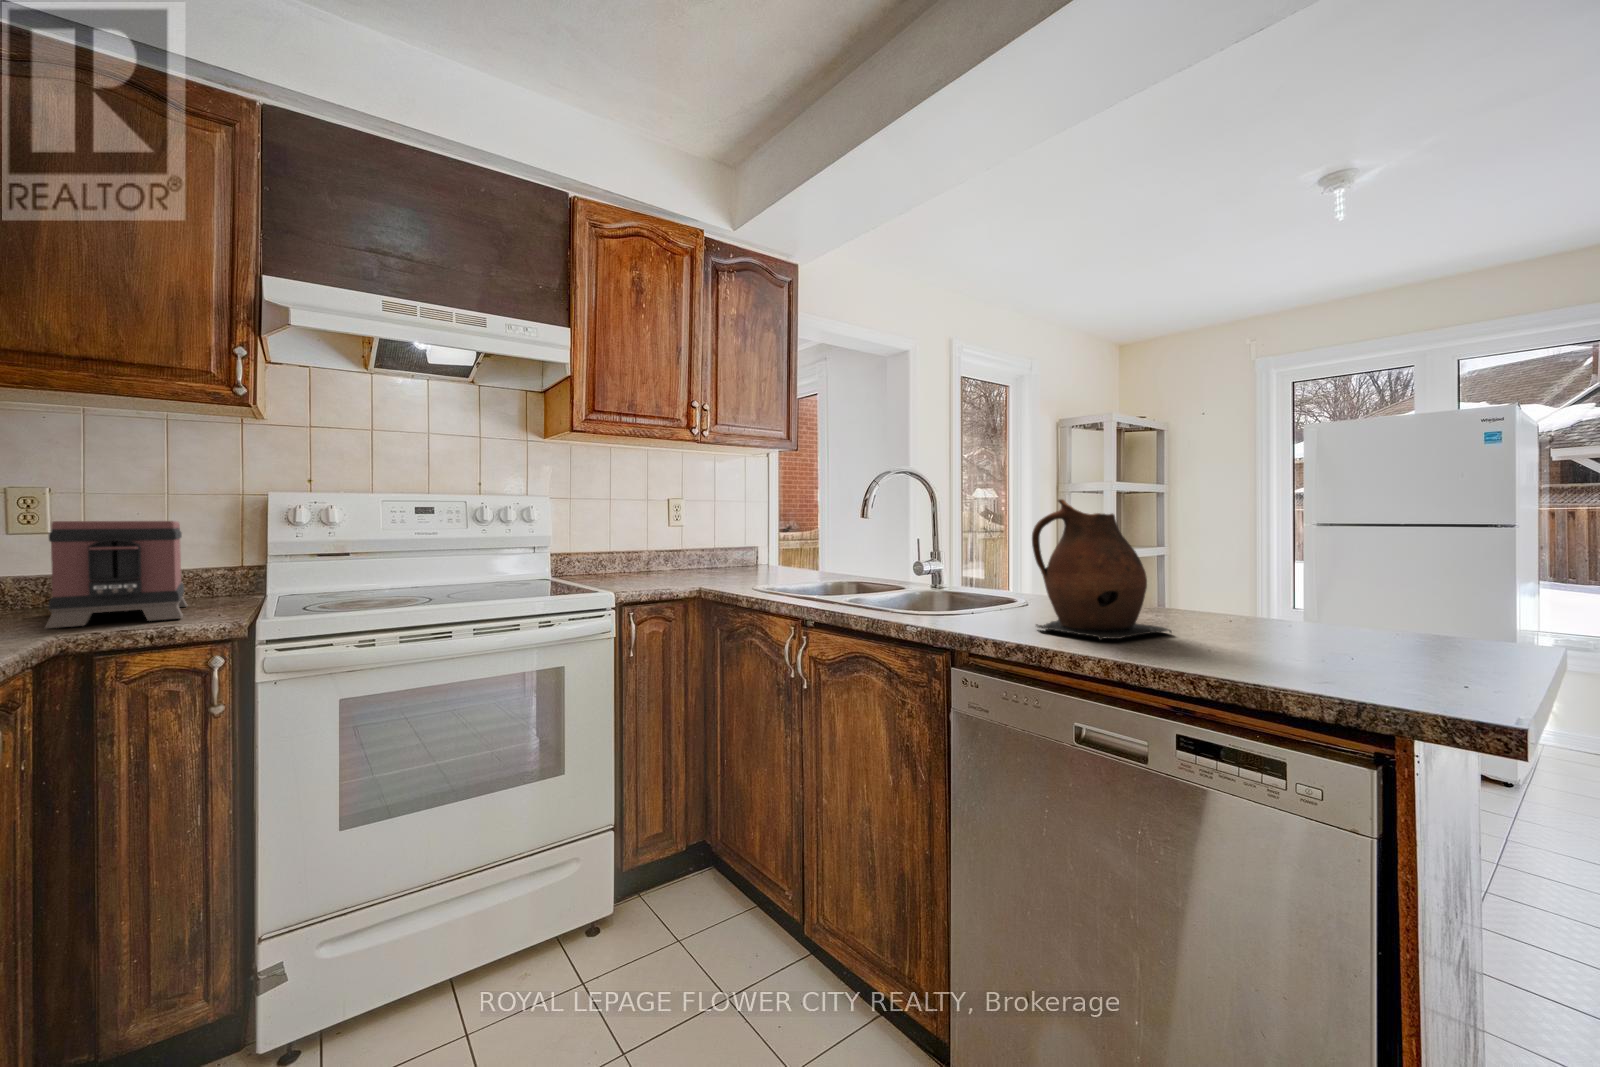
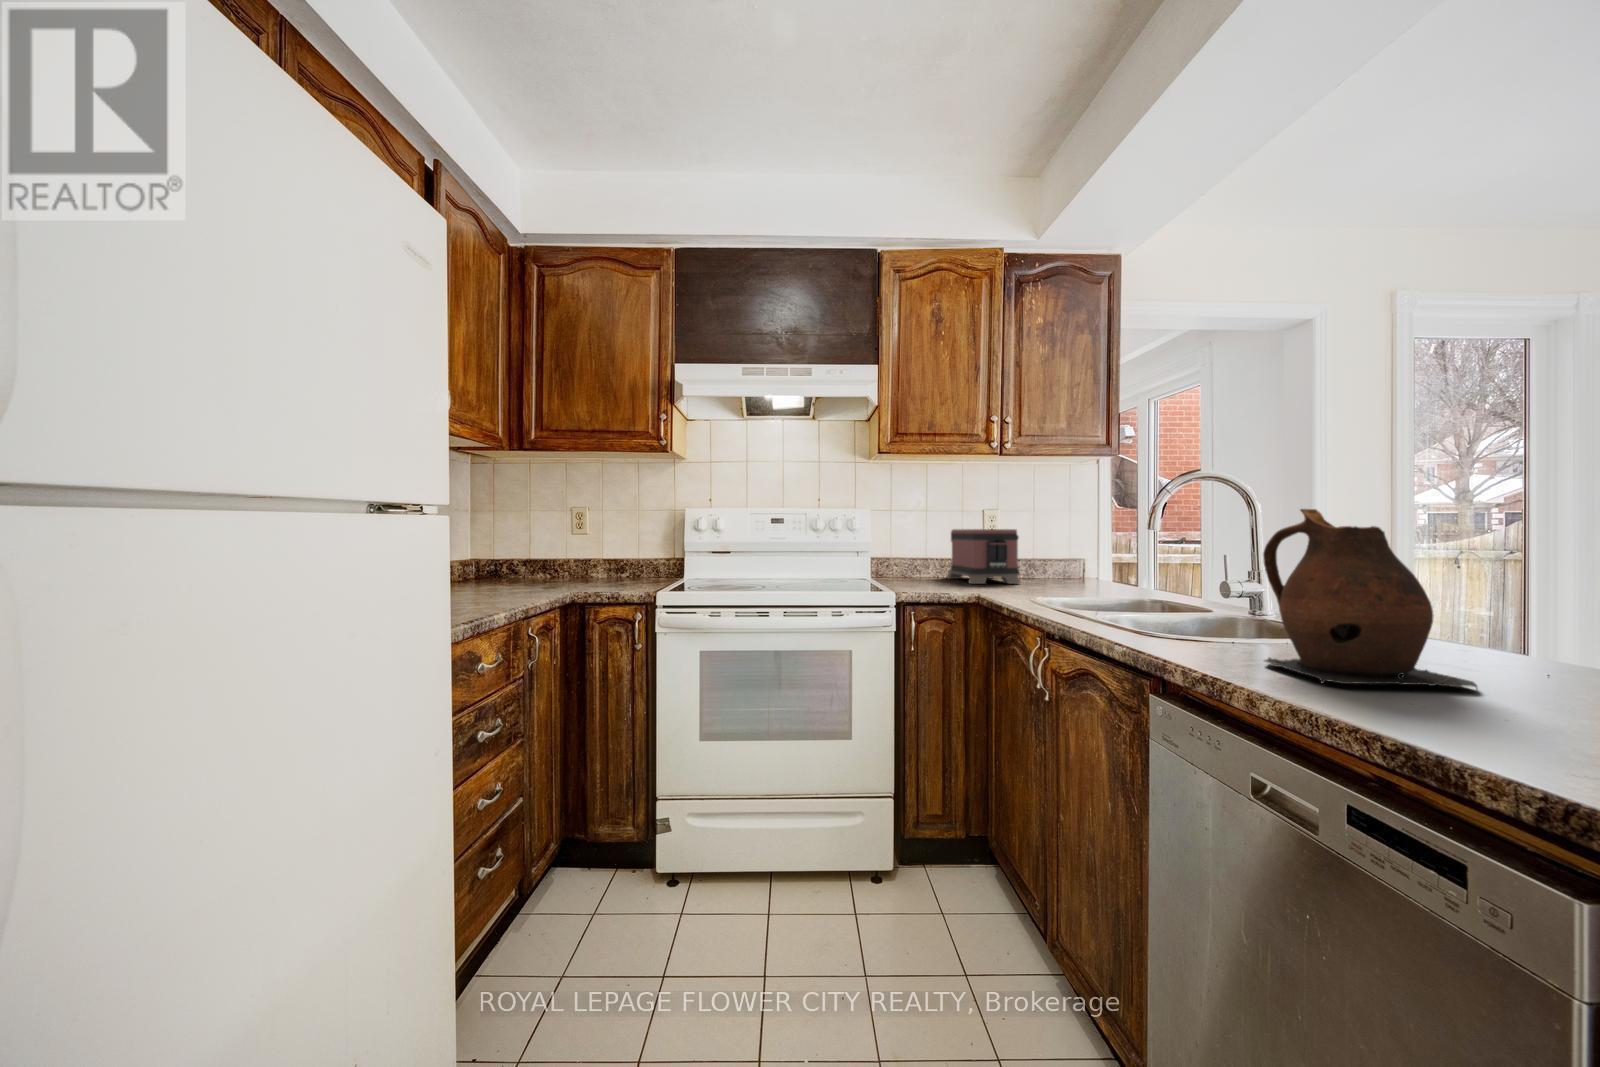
toaster: present [45,521,187,628] -> present [946,529,1021,584]

